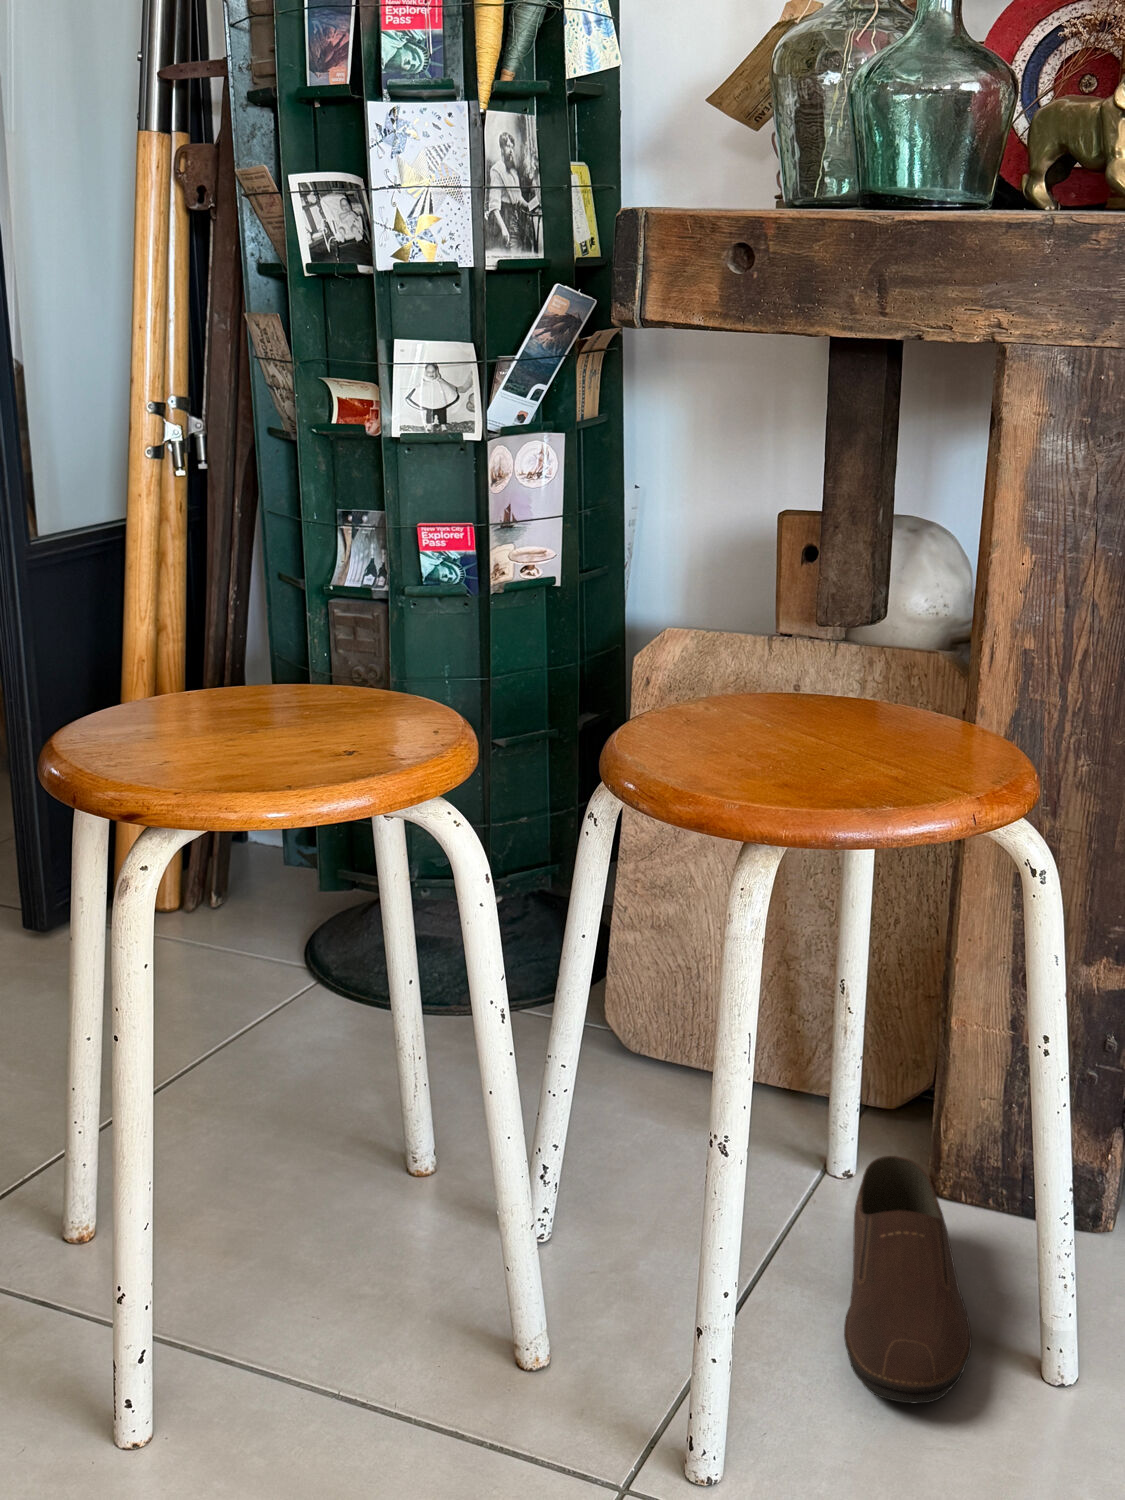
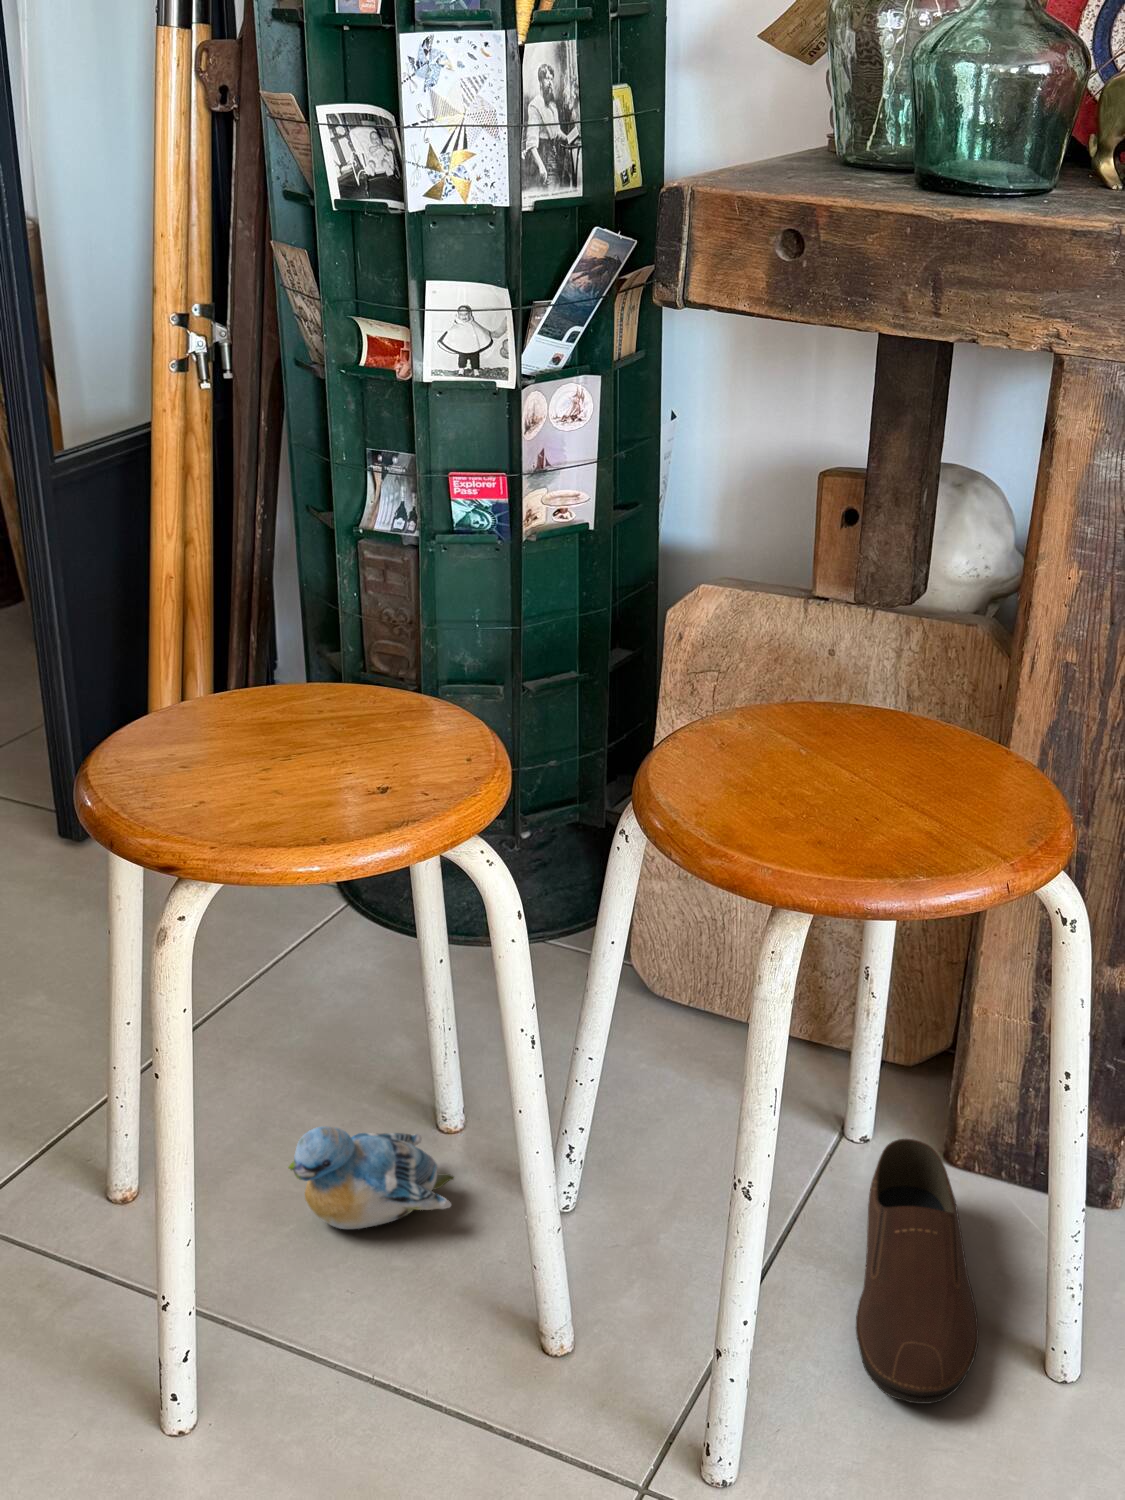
plush toy: none [253,1148,426,1261] -> present [288,1126,454,1229]

